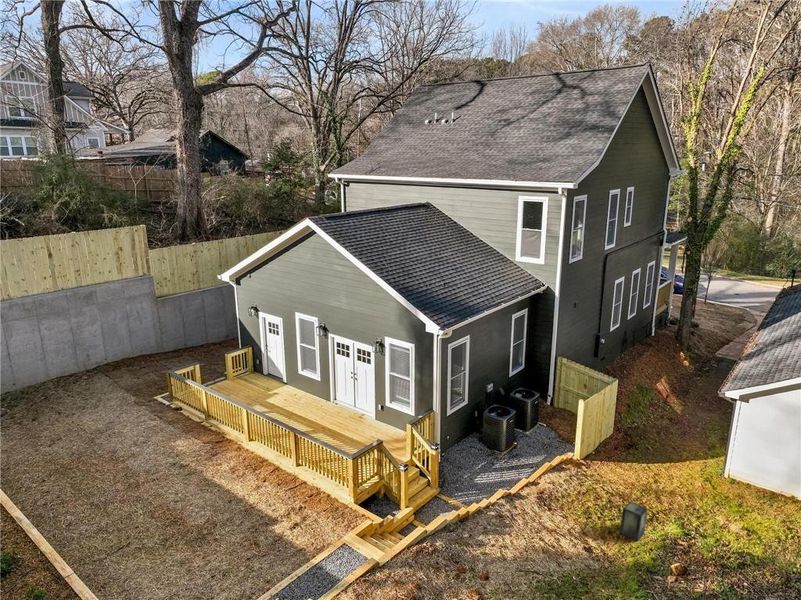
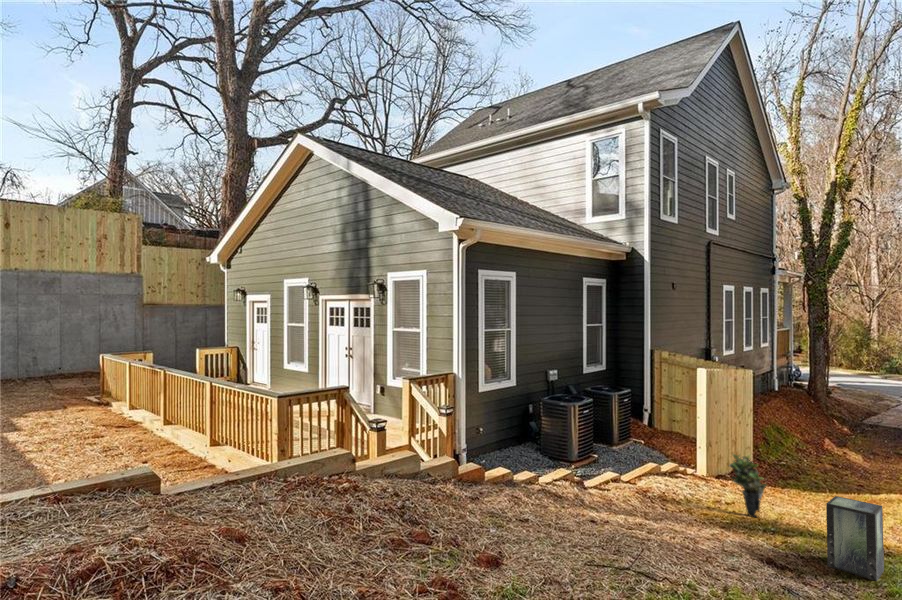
potted plant: none [588,461,606,496] -> present [729,454,766,517]

